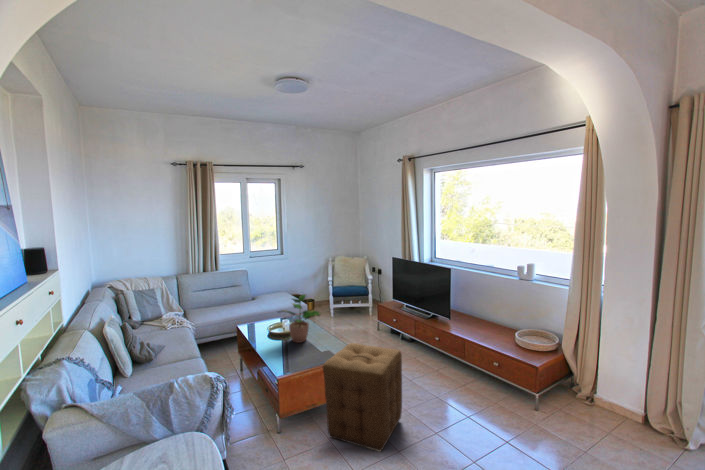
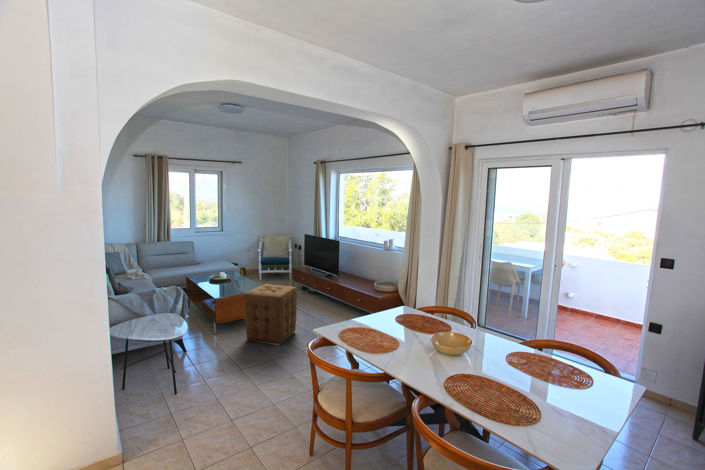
potted plant: present [278,294,321,343] -> none [214,255,248,287]

